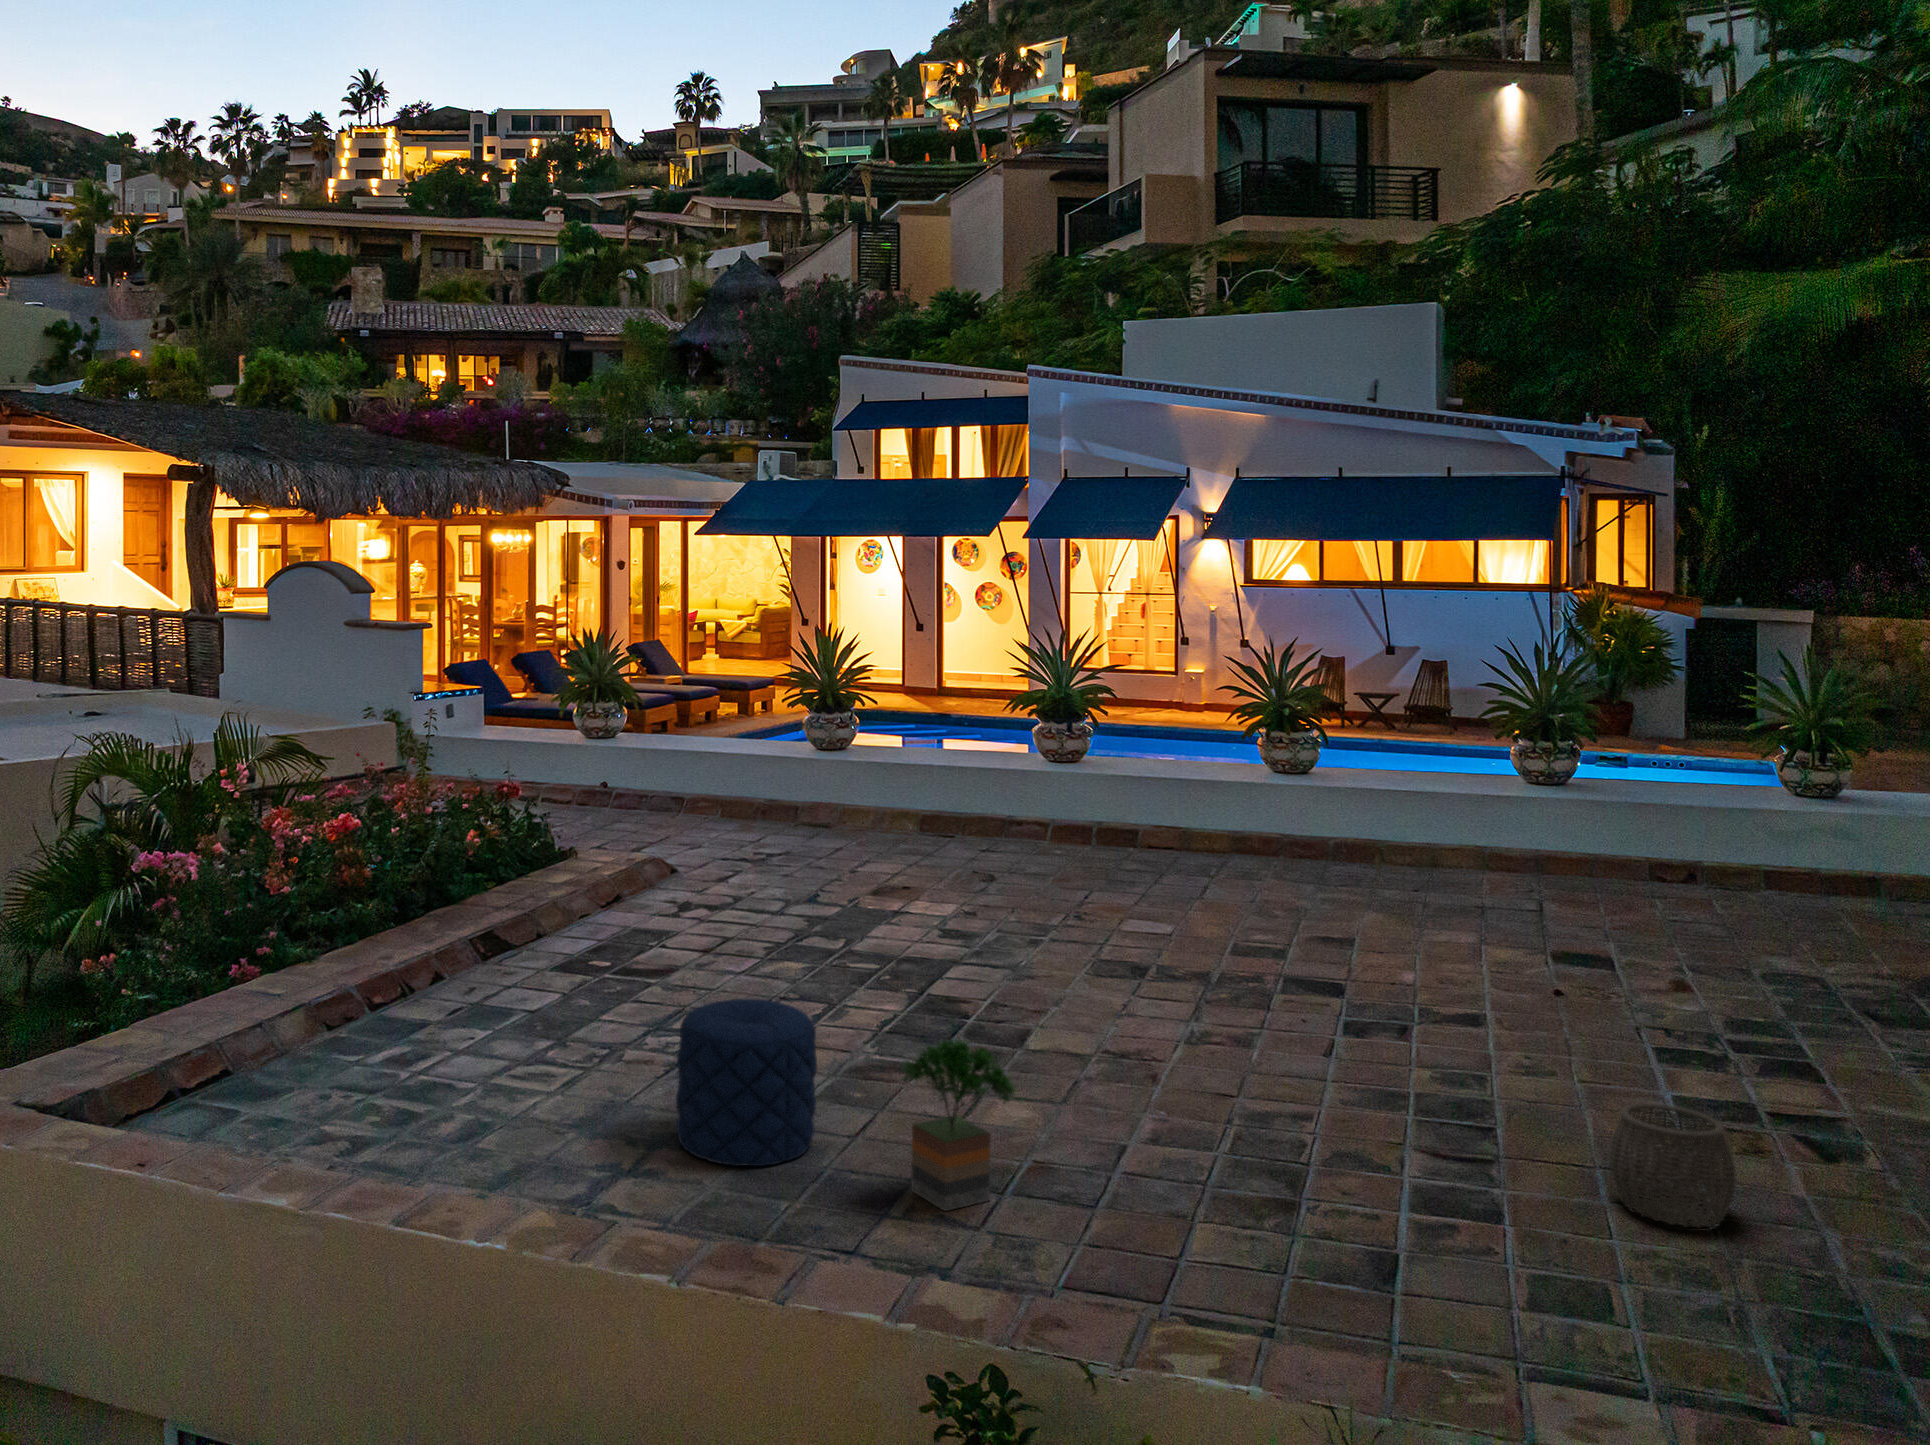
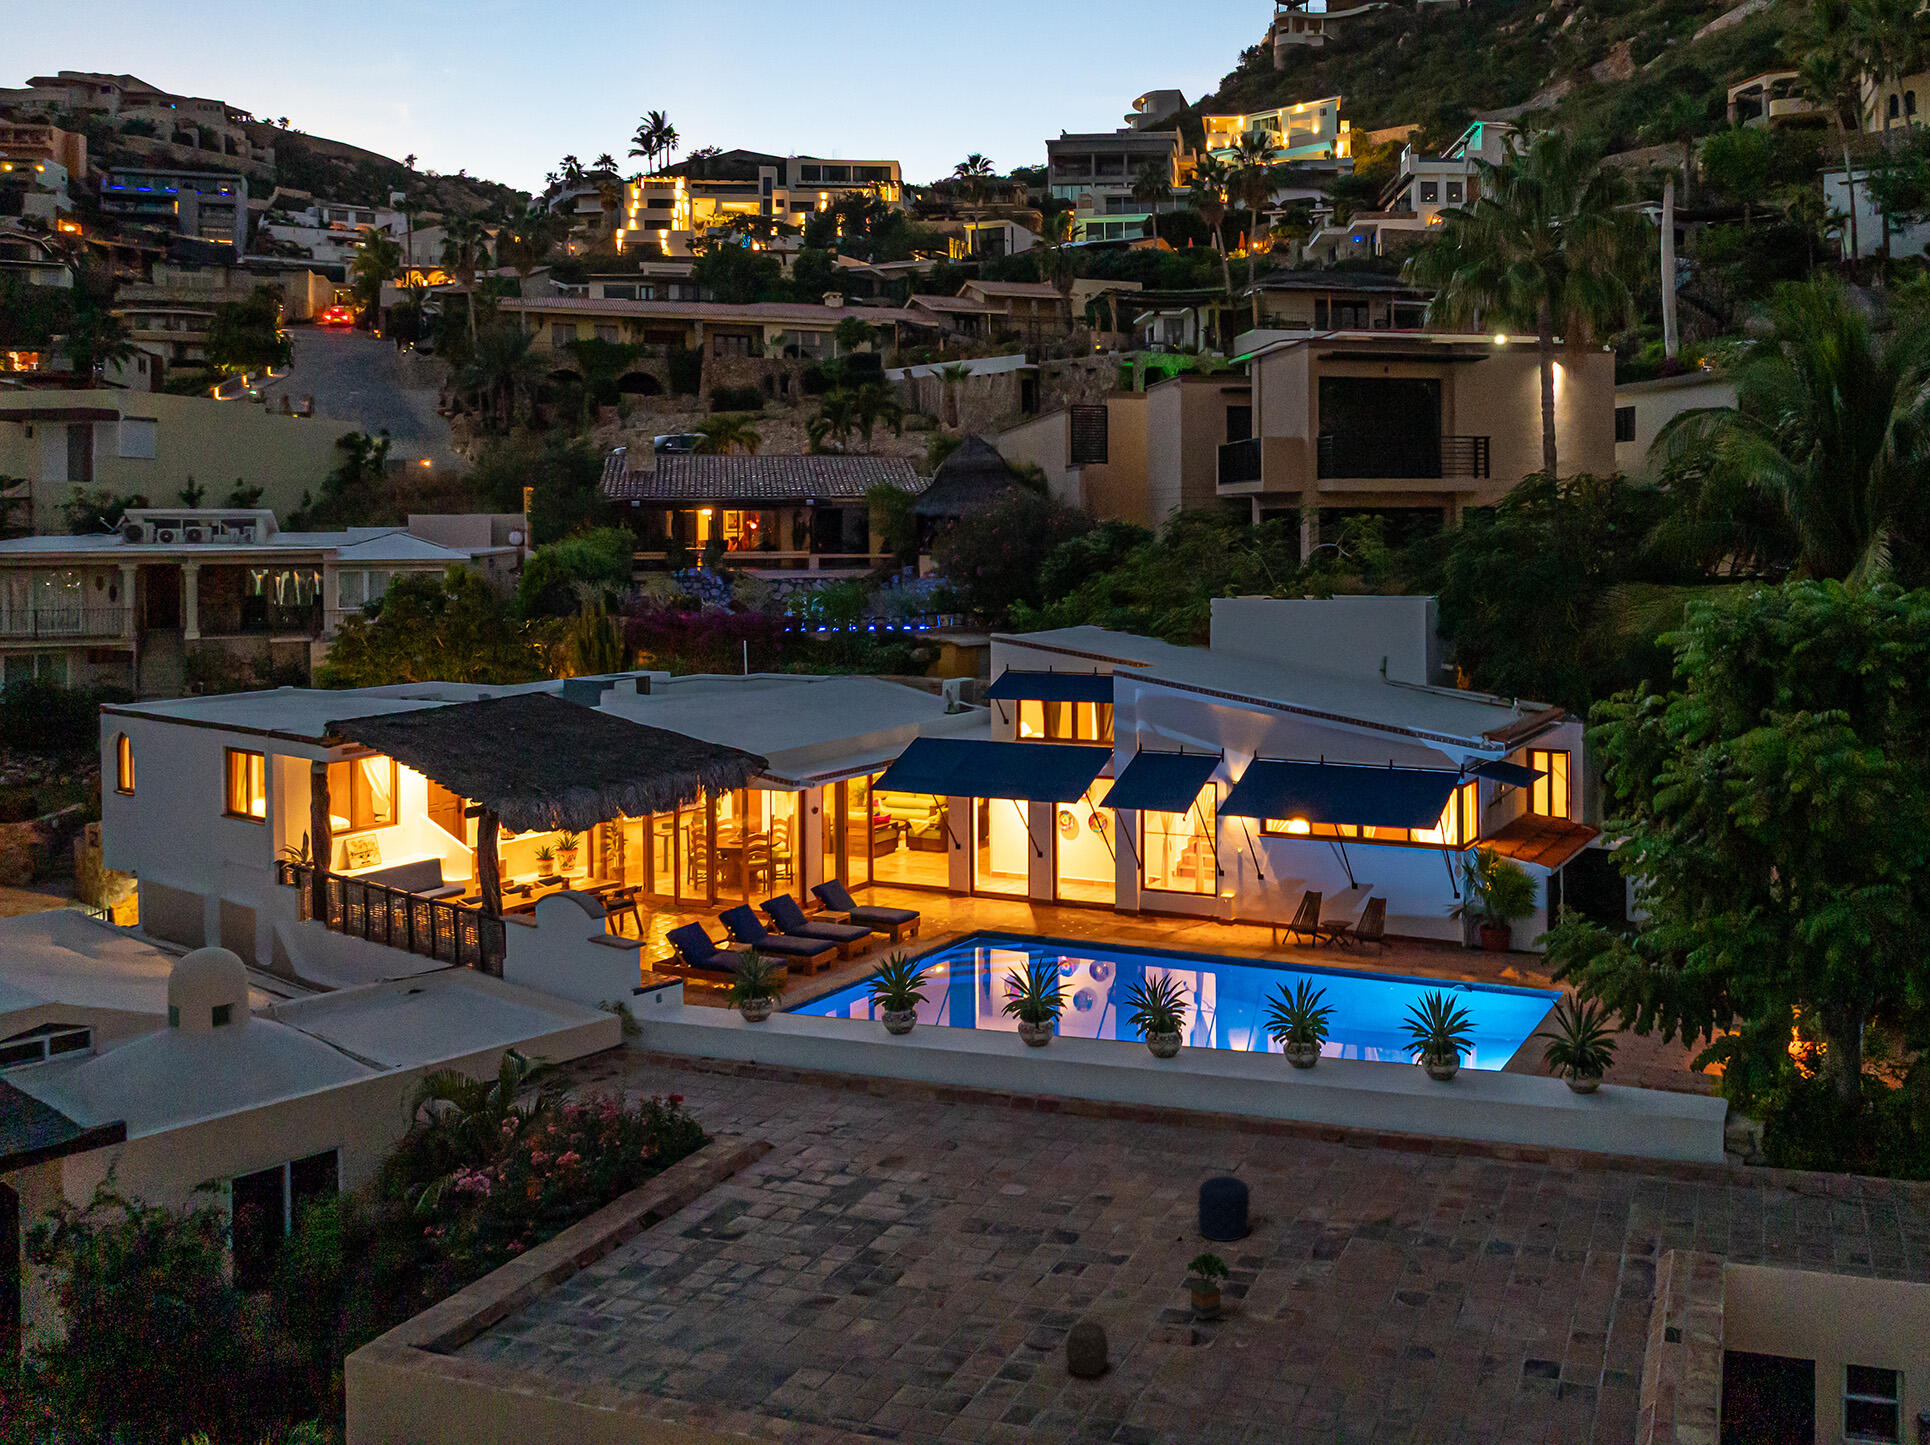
pouf: present [676,998,817,1166] -> present [1198,1176,1250,1241]
potted tree: present [902,1039,1015,1211] -> present [1187,1253,1230,1320]

